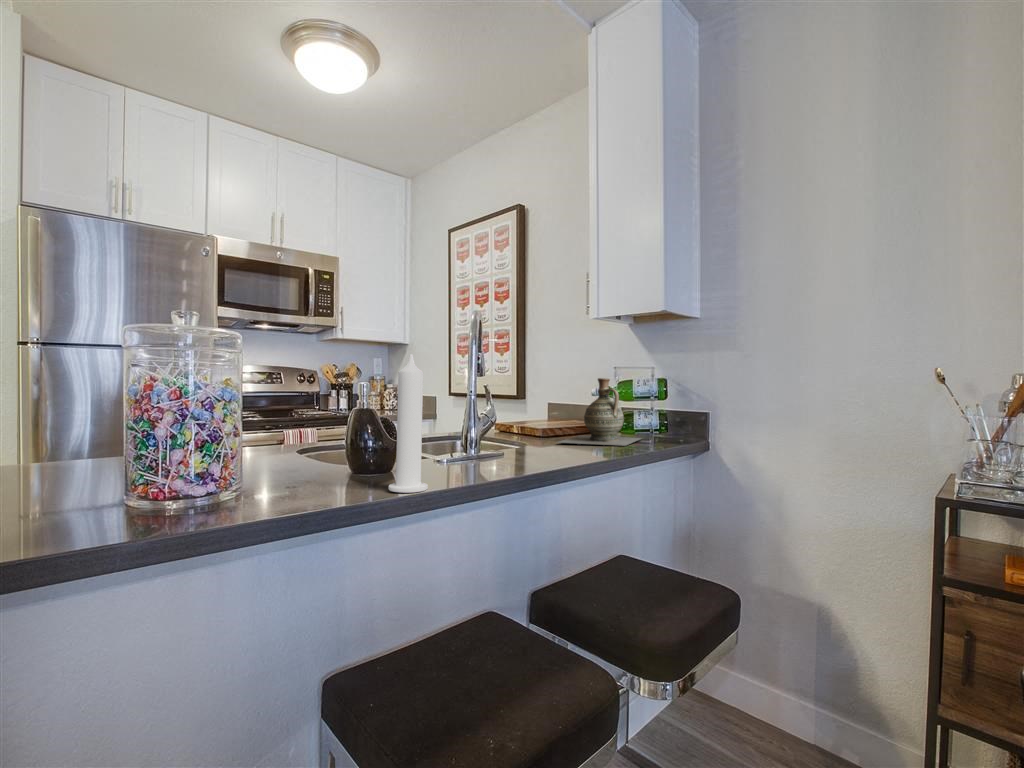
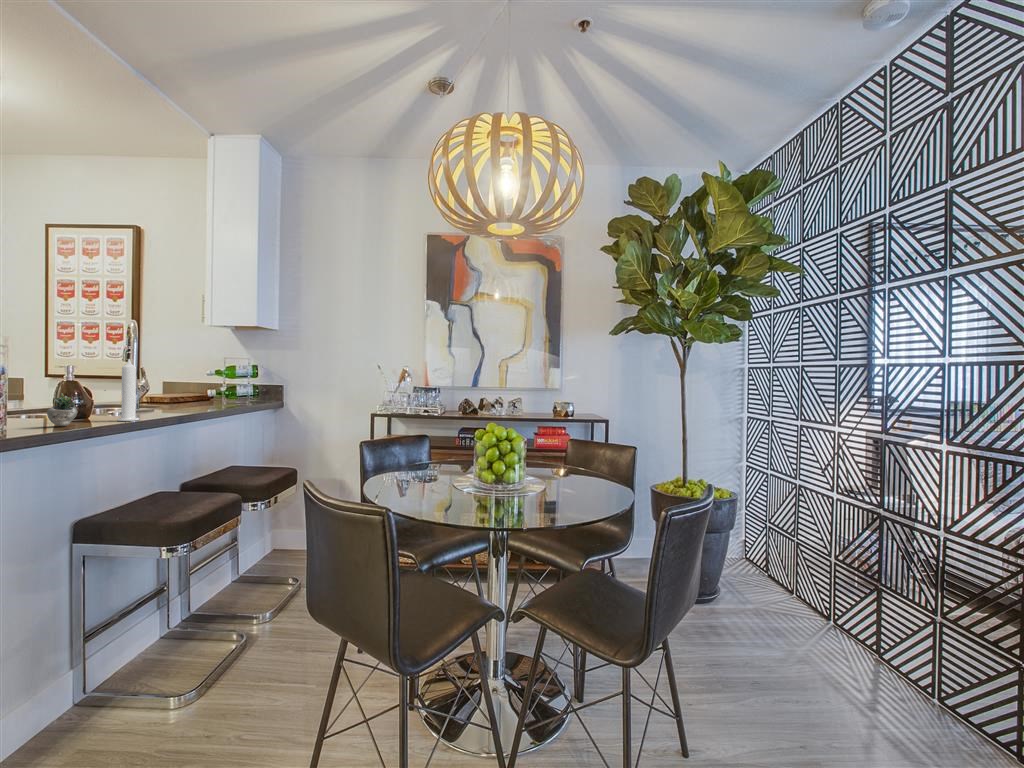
ceramic jug: present [558,378,641,446] -> none [185,366,243,404]
succulent plant: none [258,422,360,499] -> present [47,390,106,426]

